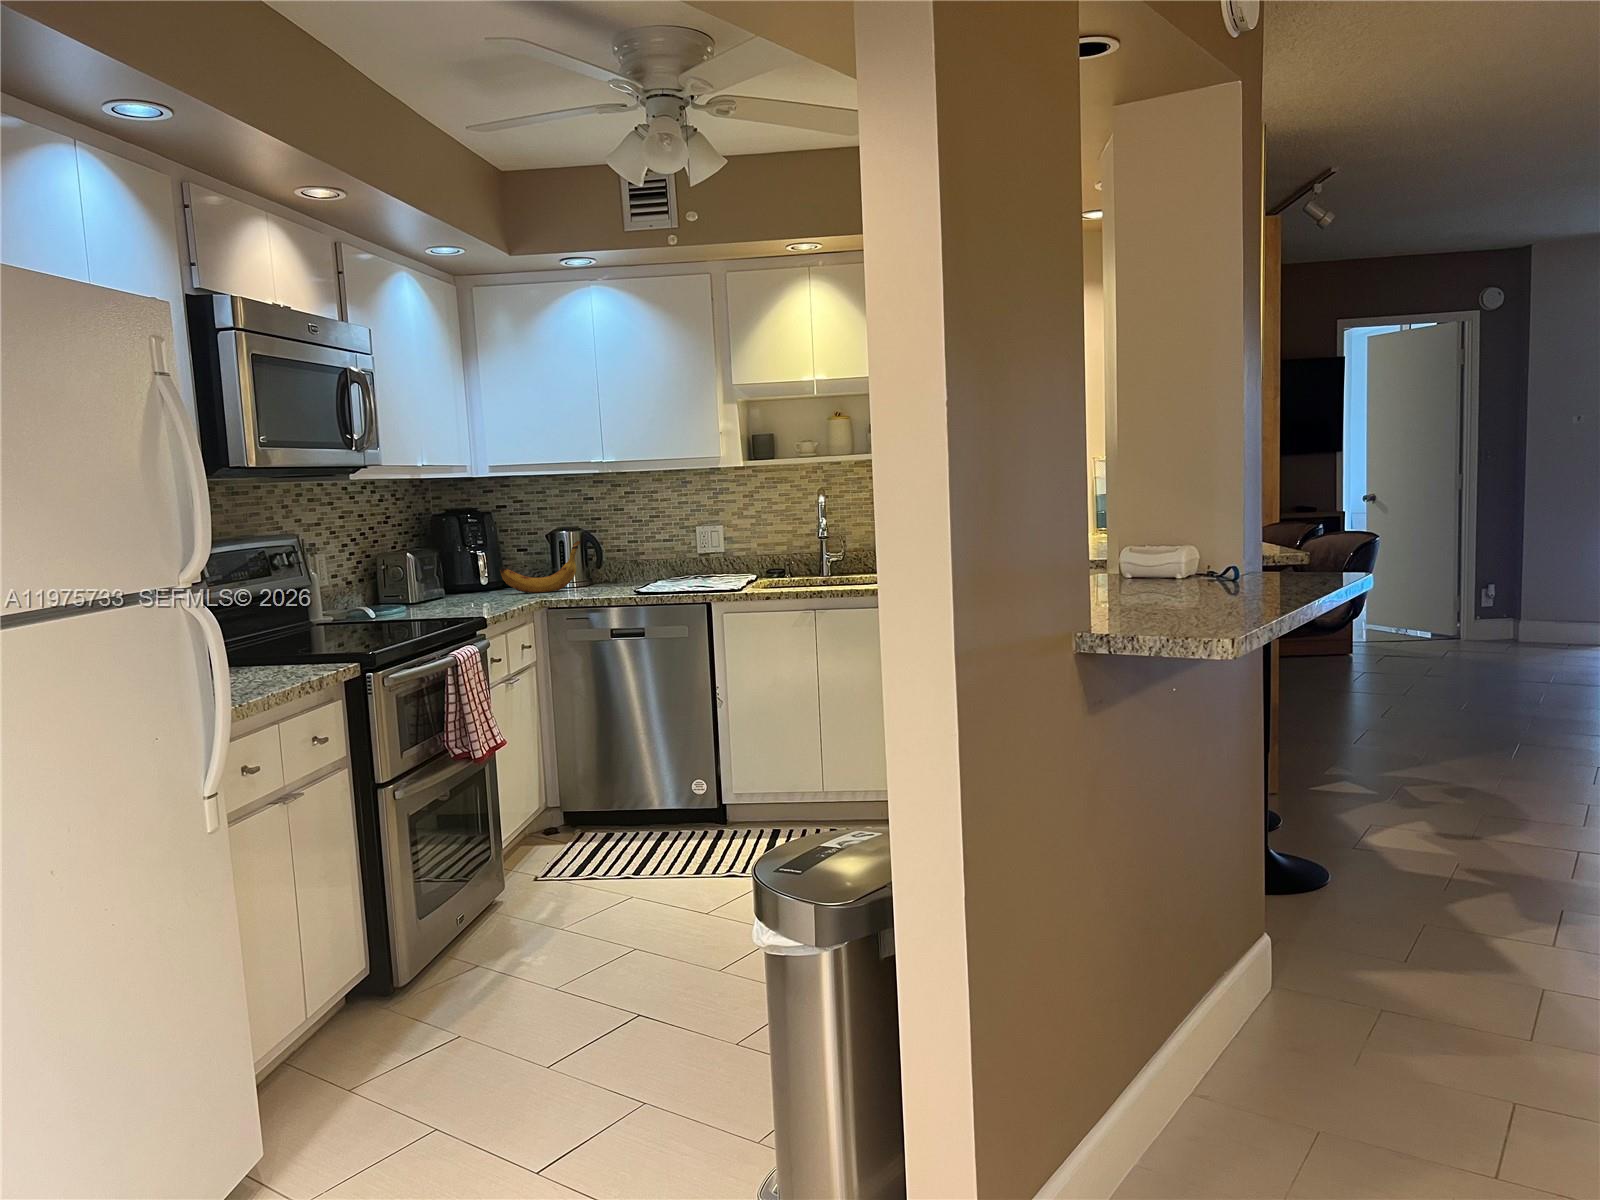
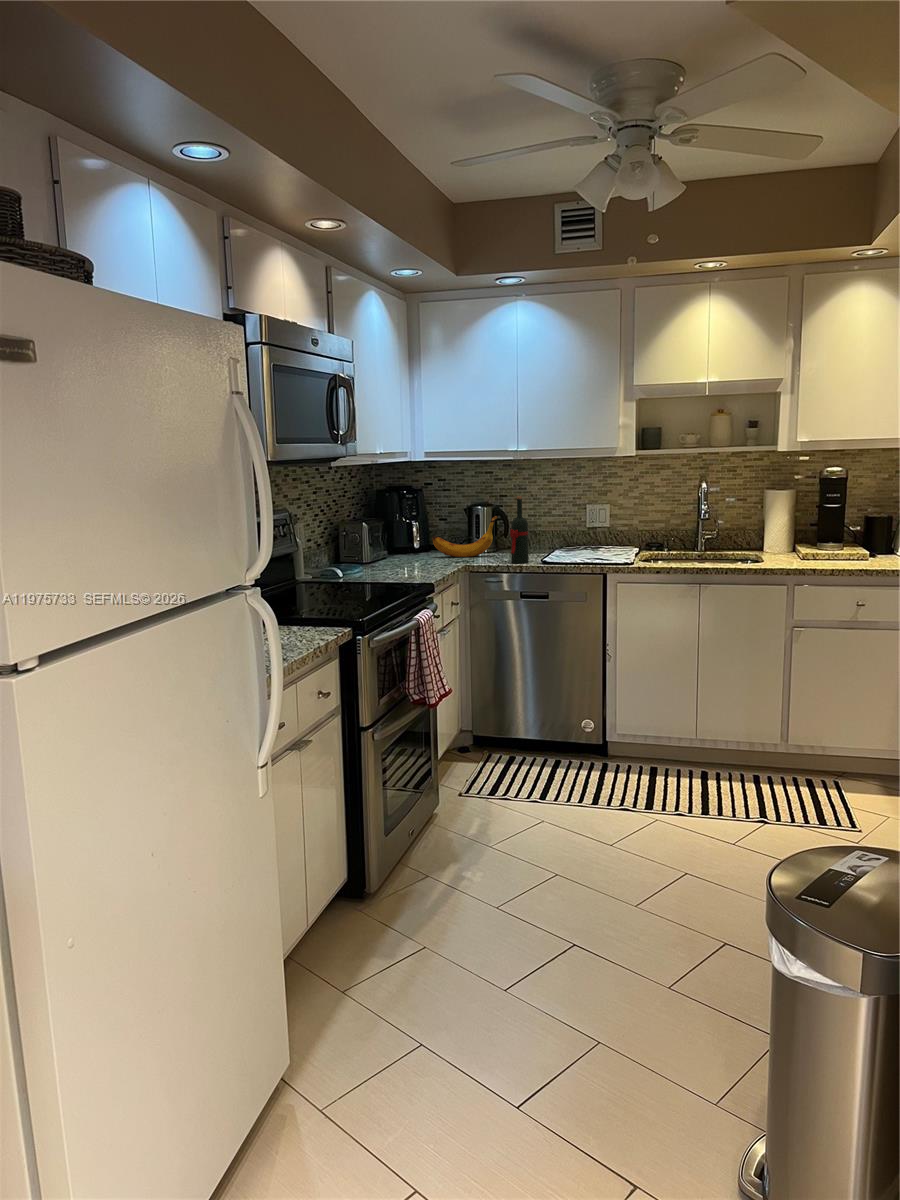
wine bottle: none [591,515,616,595] -> present [510,496,529,563]

